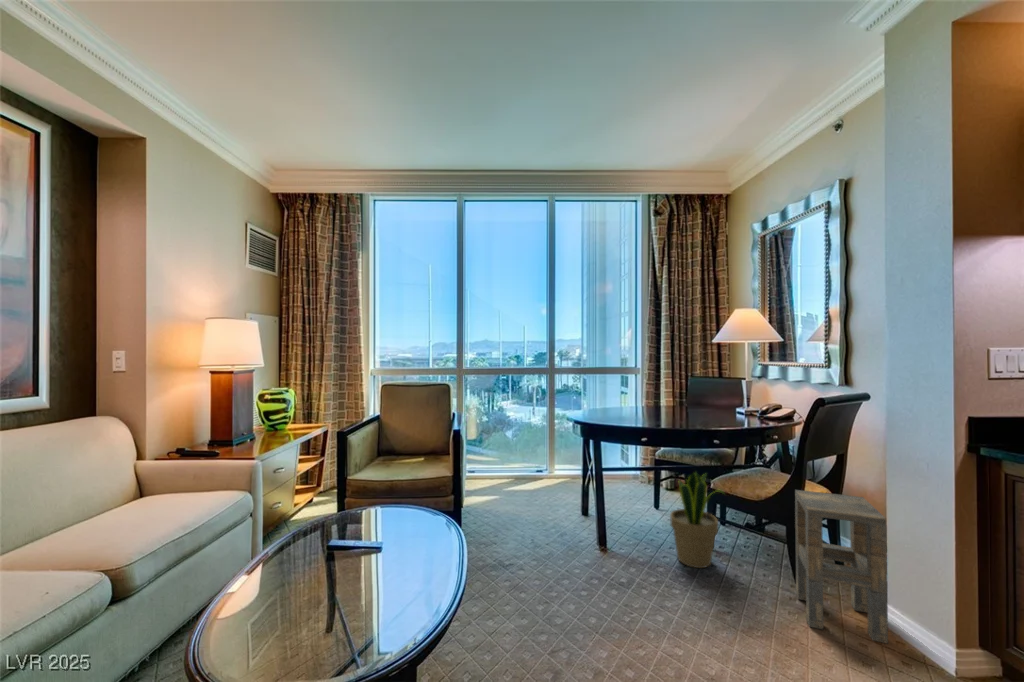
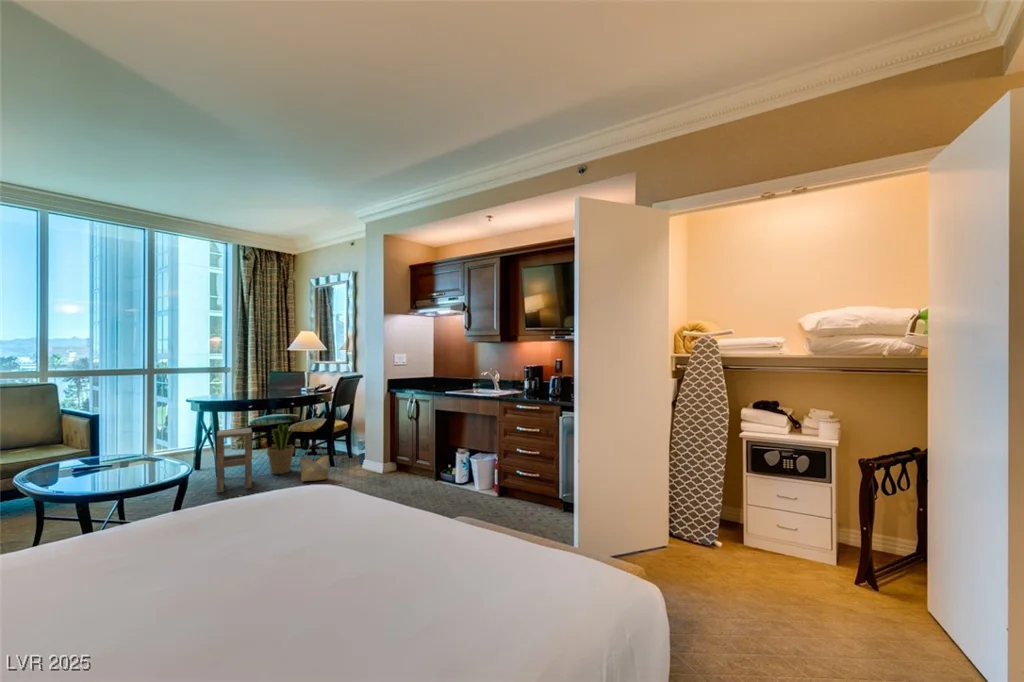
side table: present [795,490,888,643] -> present [217,428,252,493]
woven basket: none [723,538,792,637] -> present [300,446,329,481]

